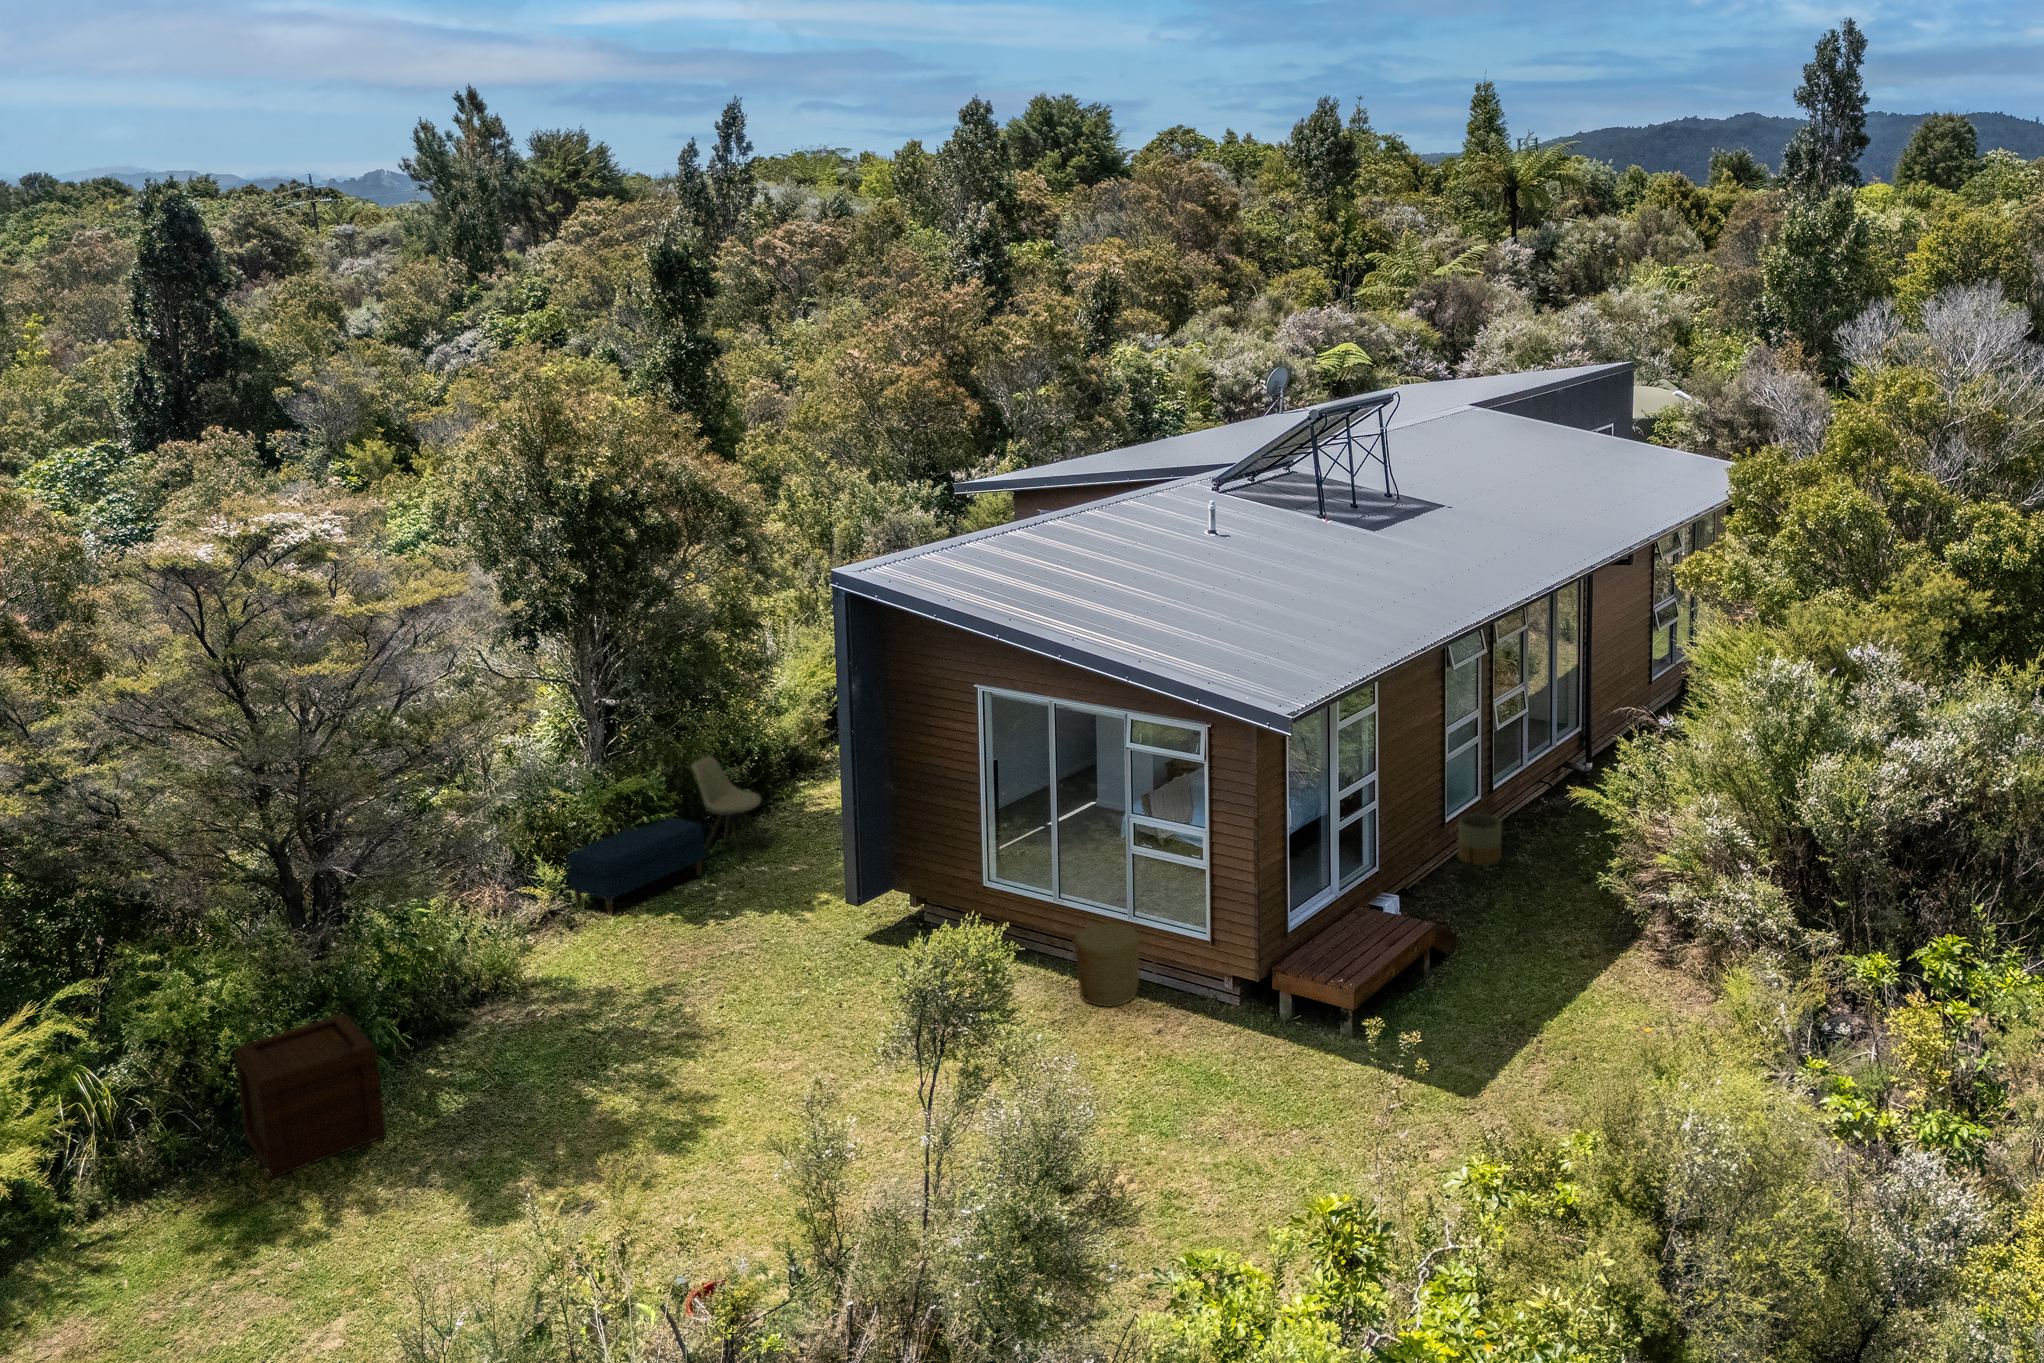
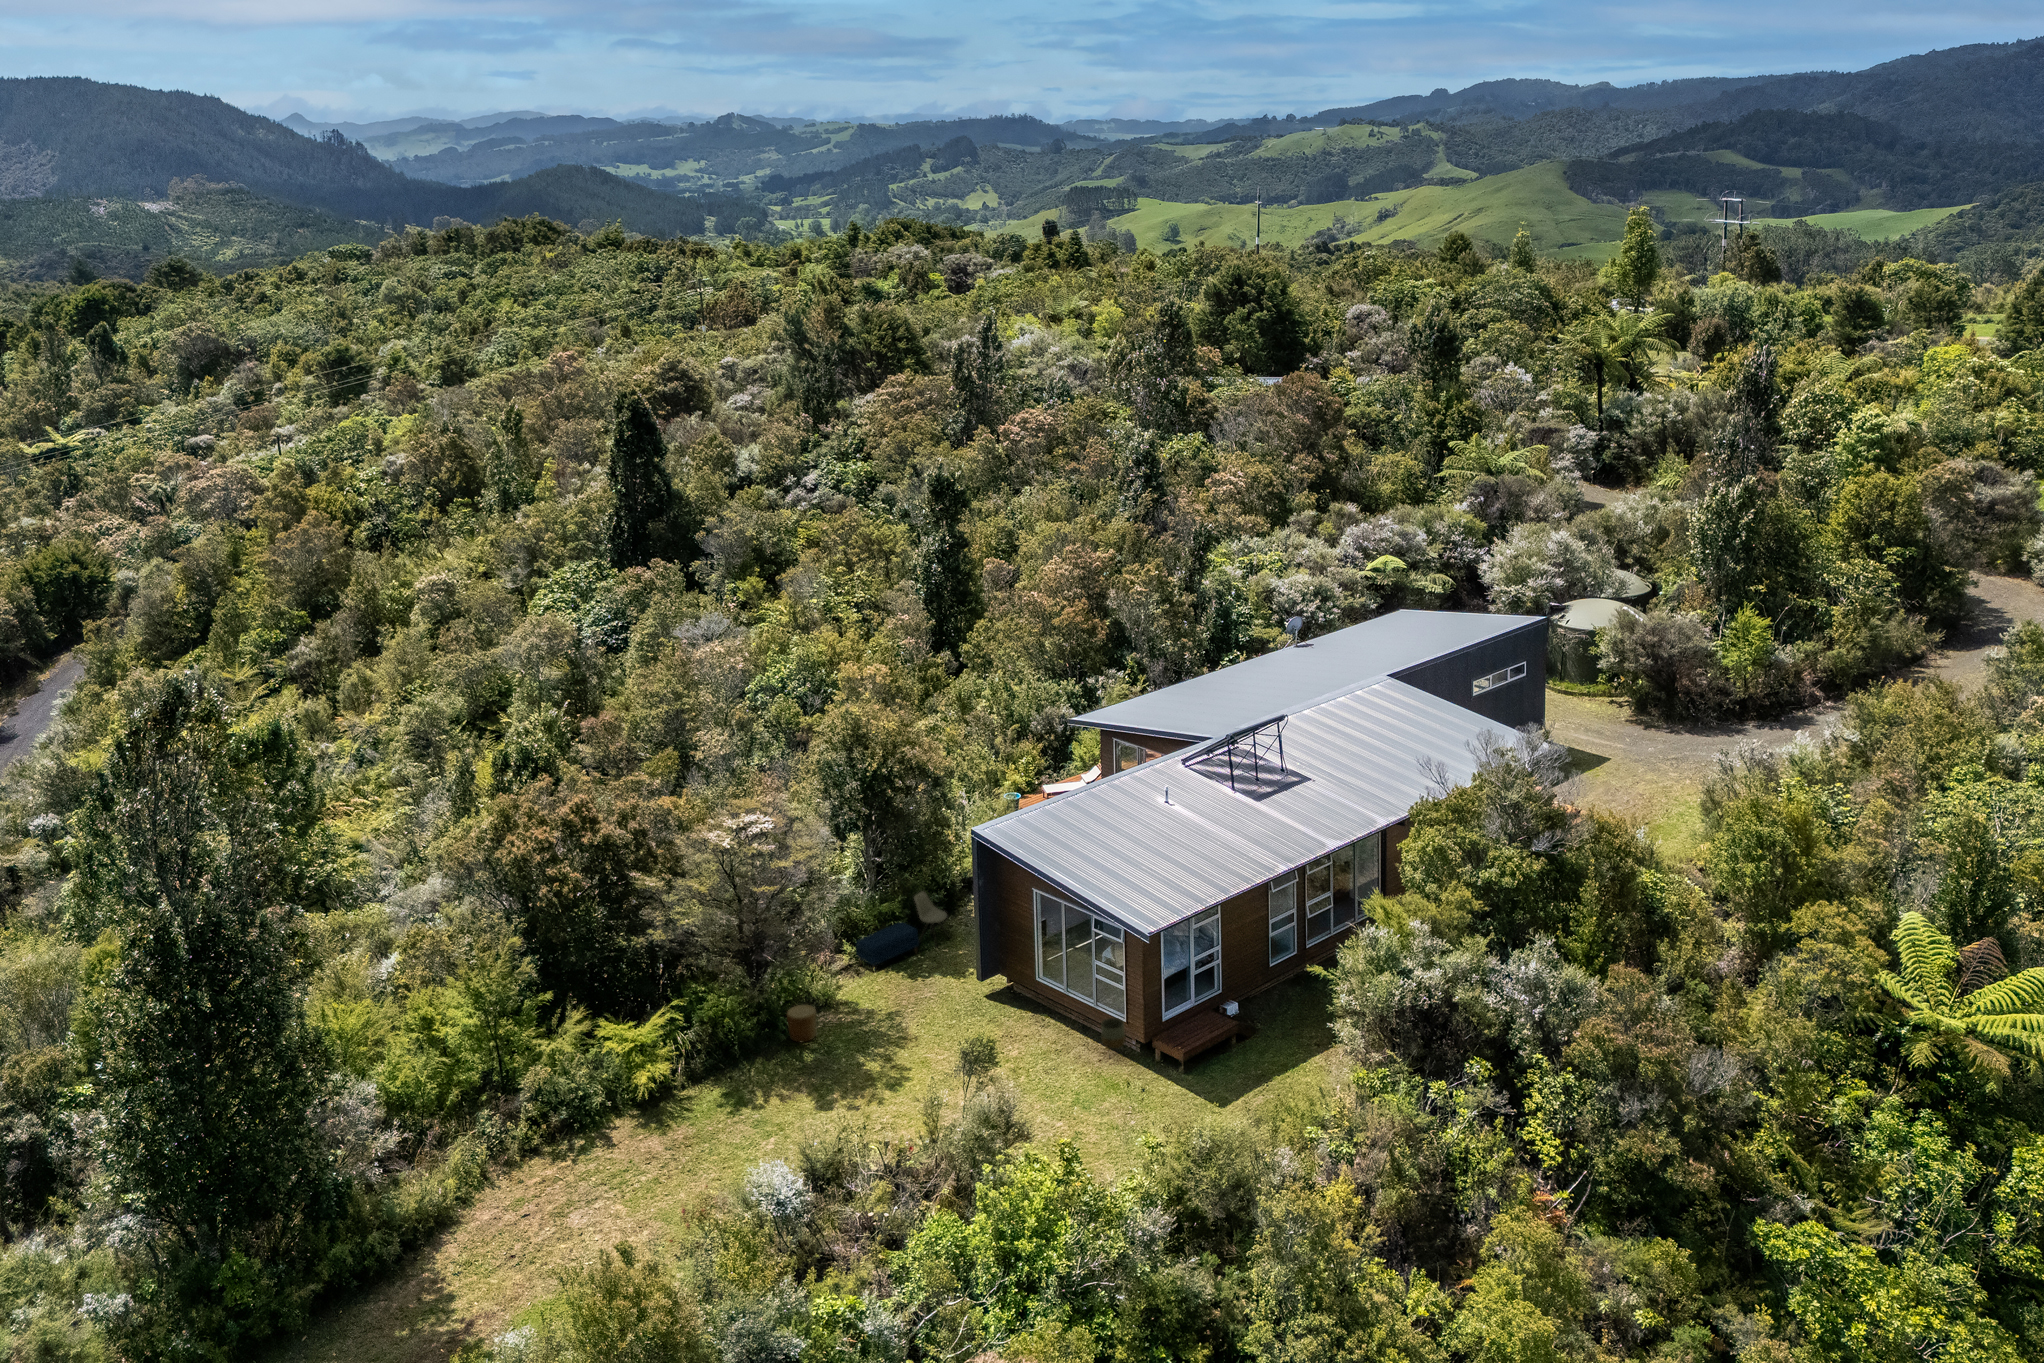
planter: present [1458,814,1503,868] -> present [1101,1018,1126,1048]
woven basket: present [1074,923,1140,1007] -> present [787,1005,816,1042]
wooden crate: present [234,1014,386,1178] -> none [731,1018,785,1082]

